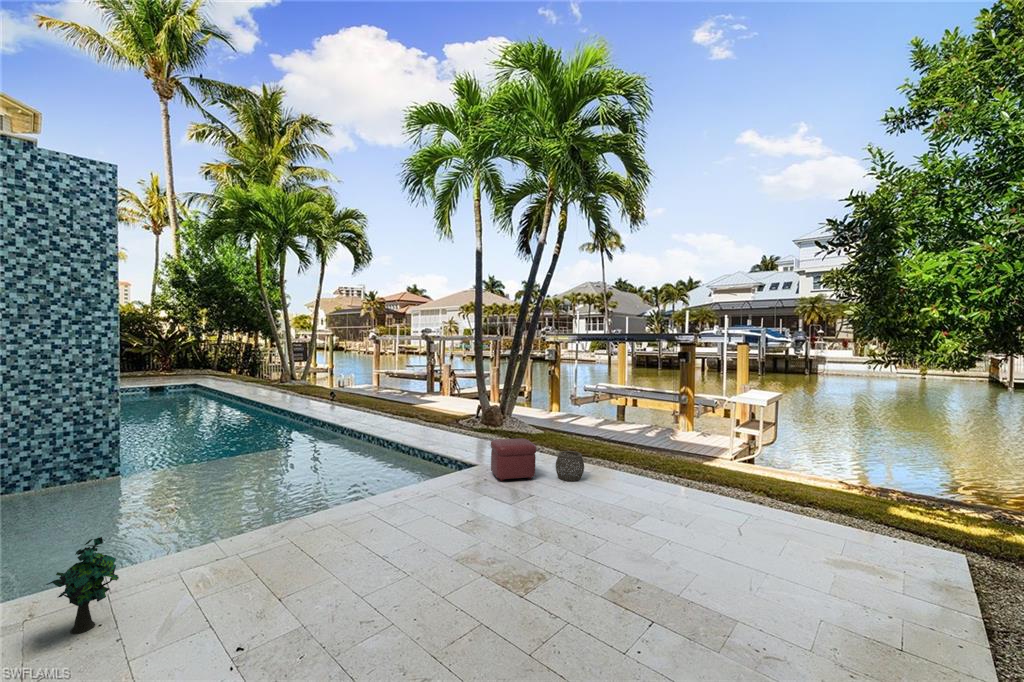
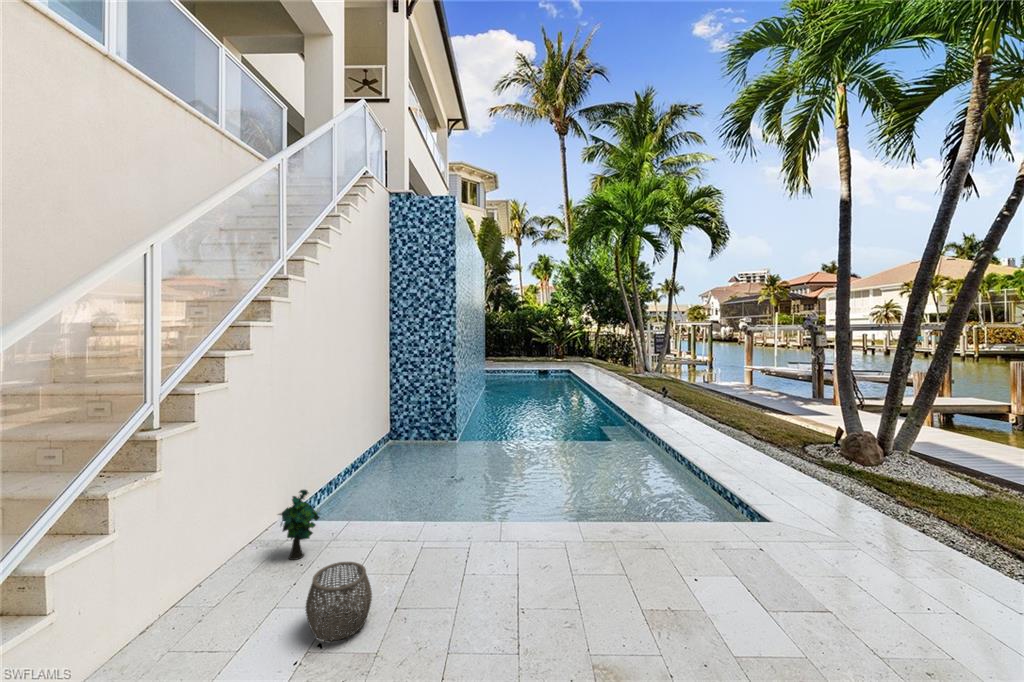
ottoman: present [491,438,536,481] -> none [771,495,855,579]
woven basket: present [556,451,584,481] -> present [306,562,372,641]

